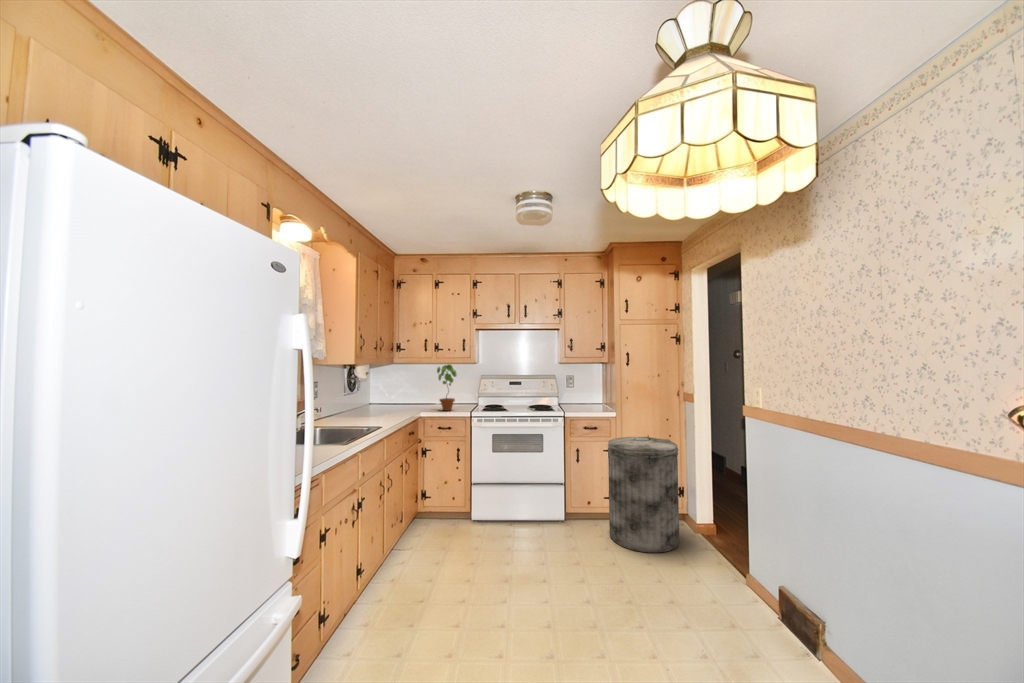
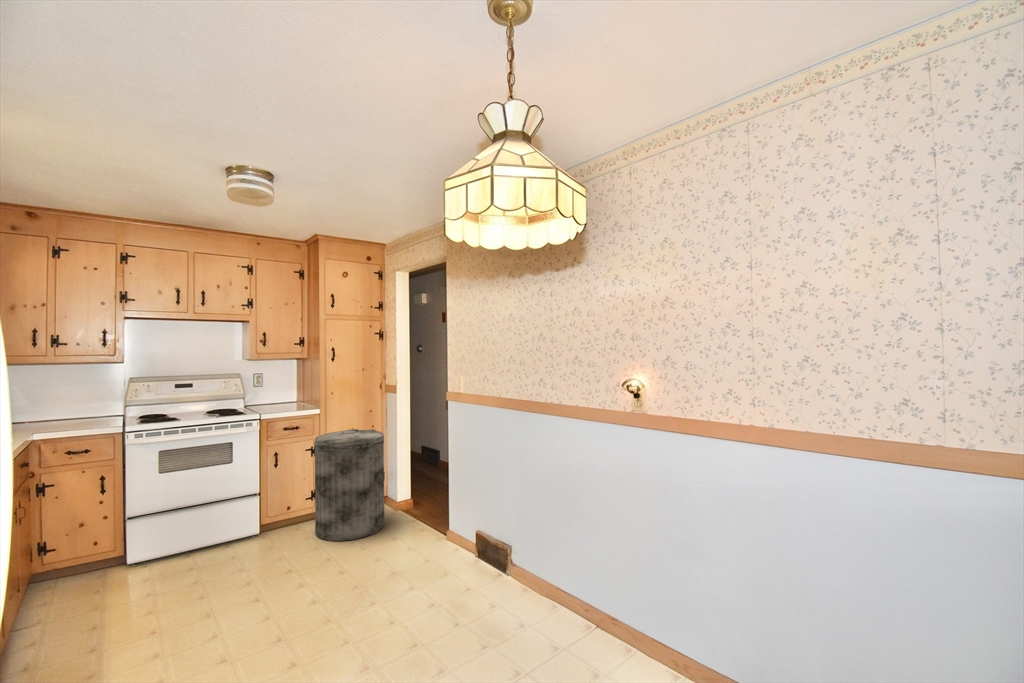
potted plant: present [437,364,457,411] -> none [53,364,92,429]

